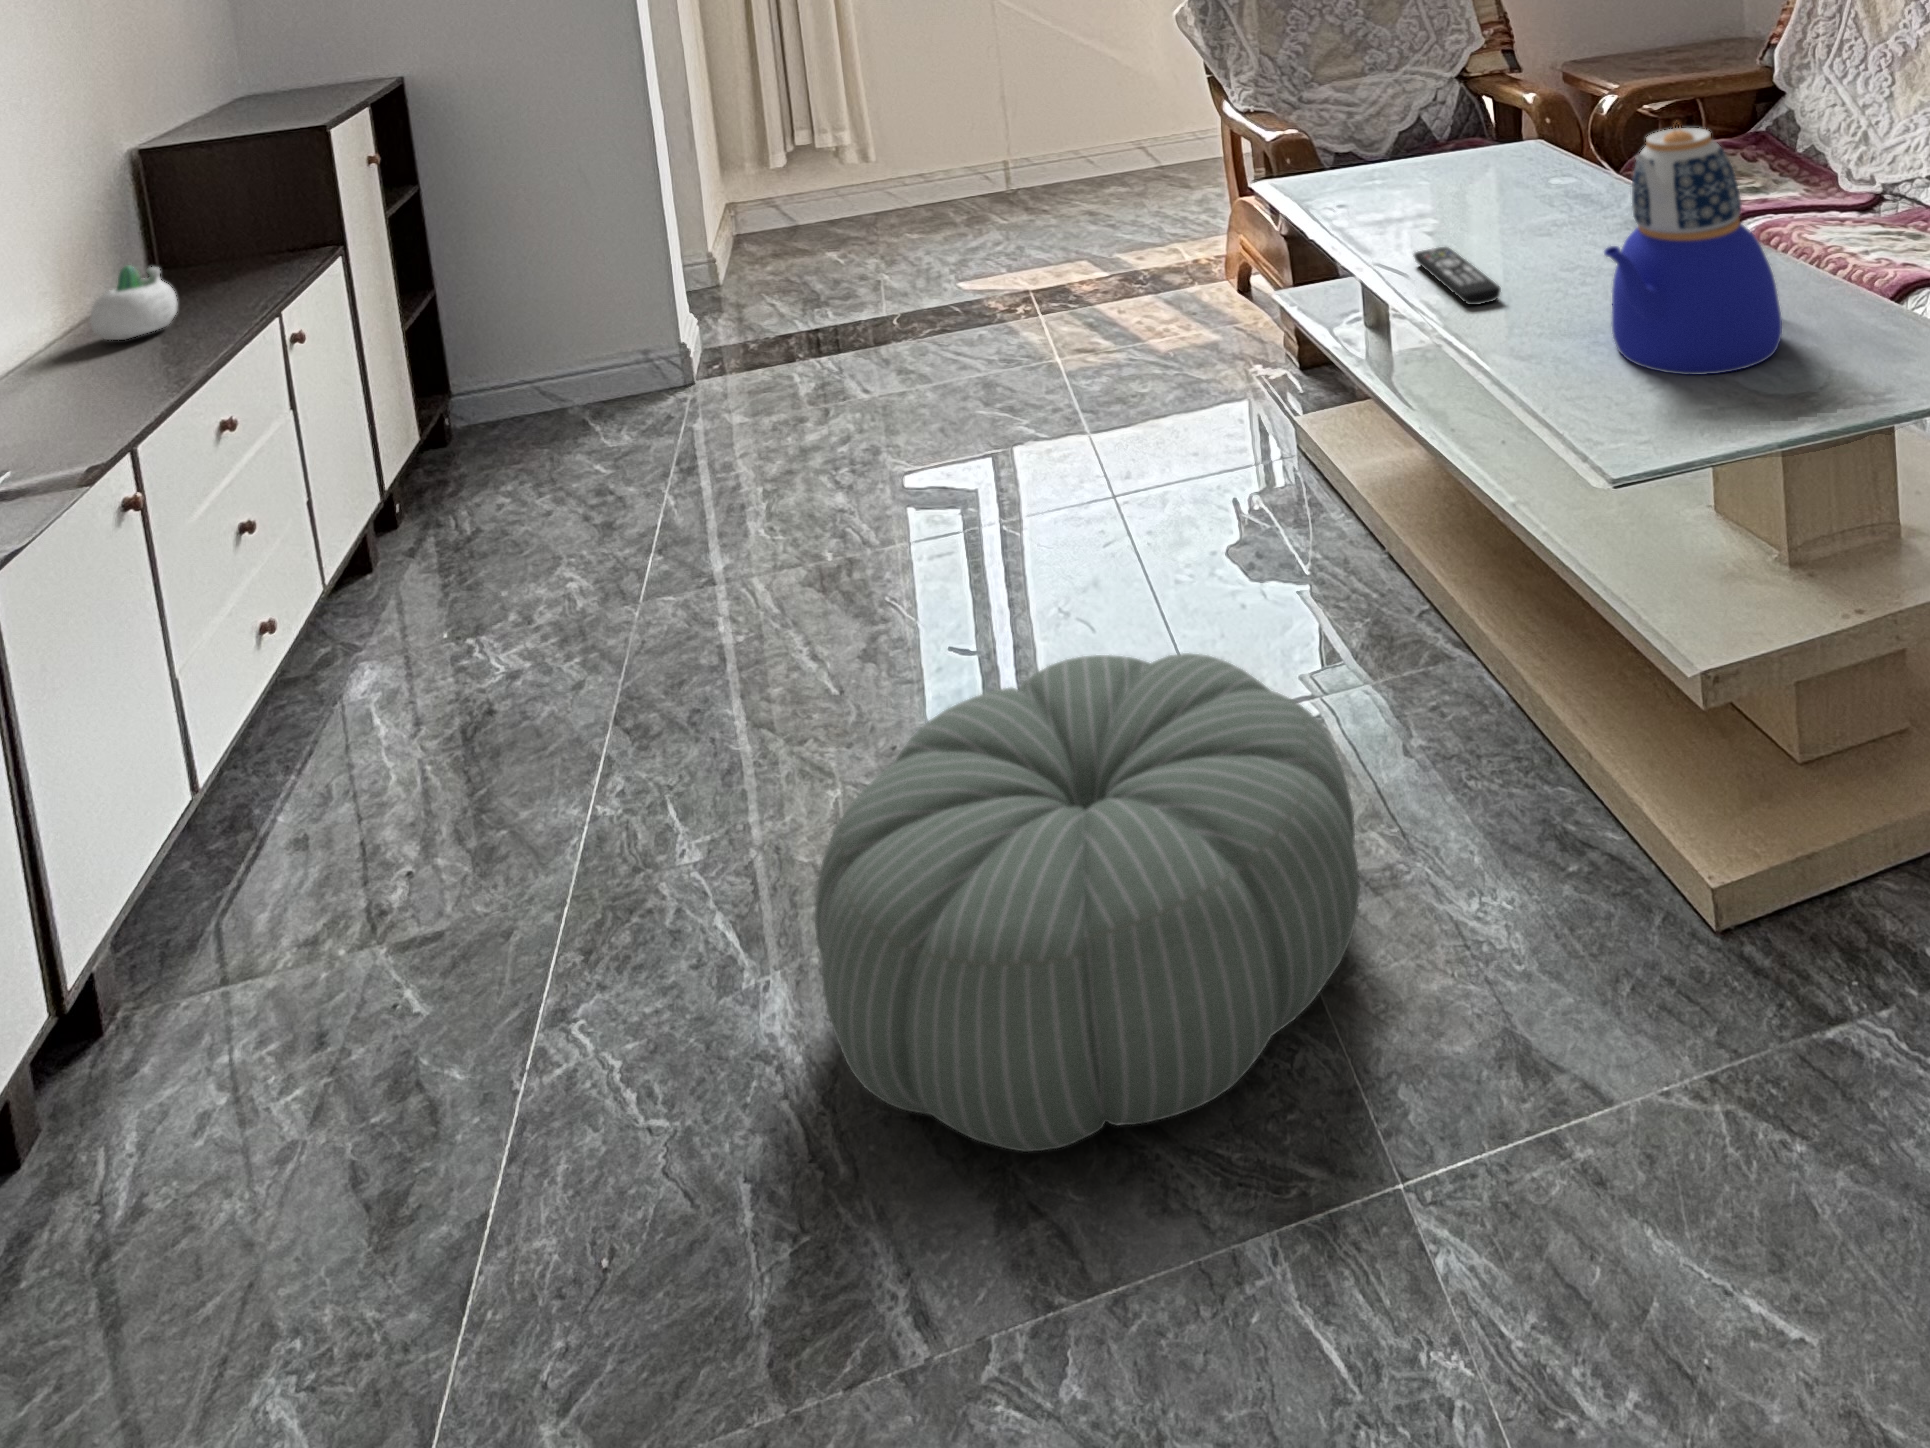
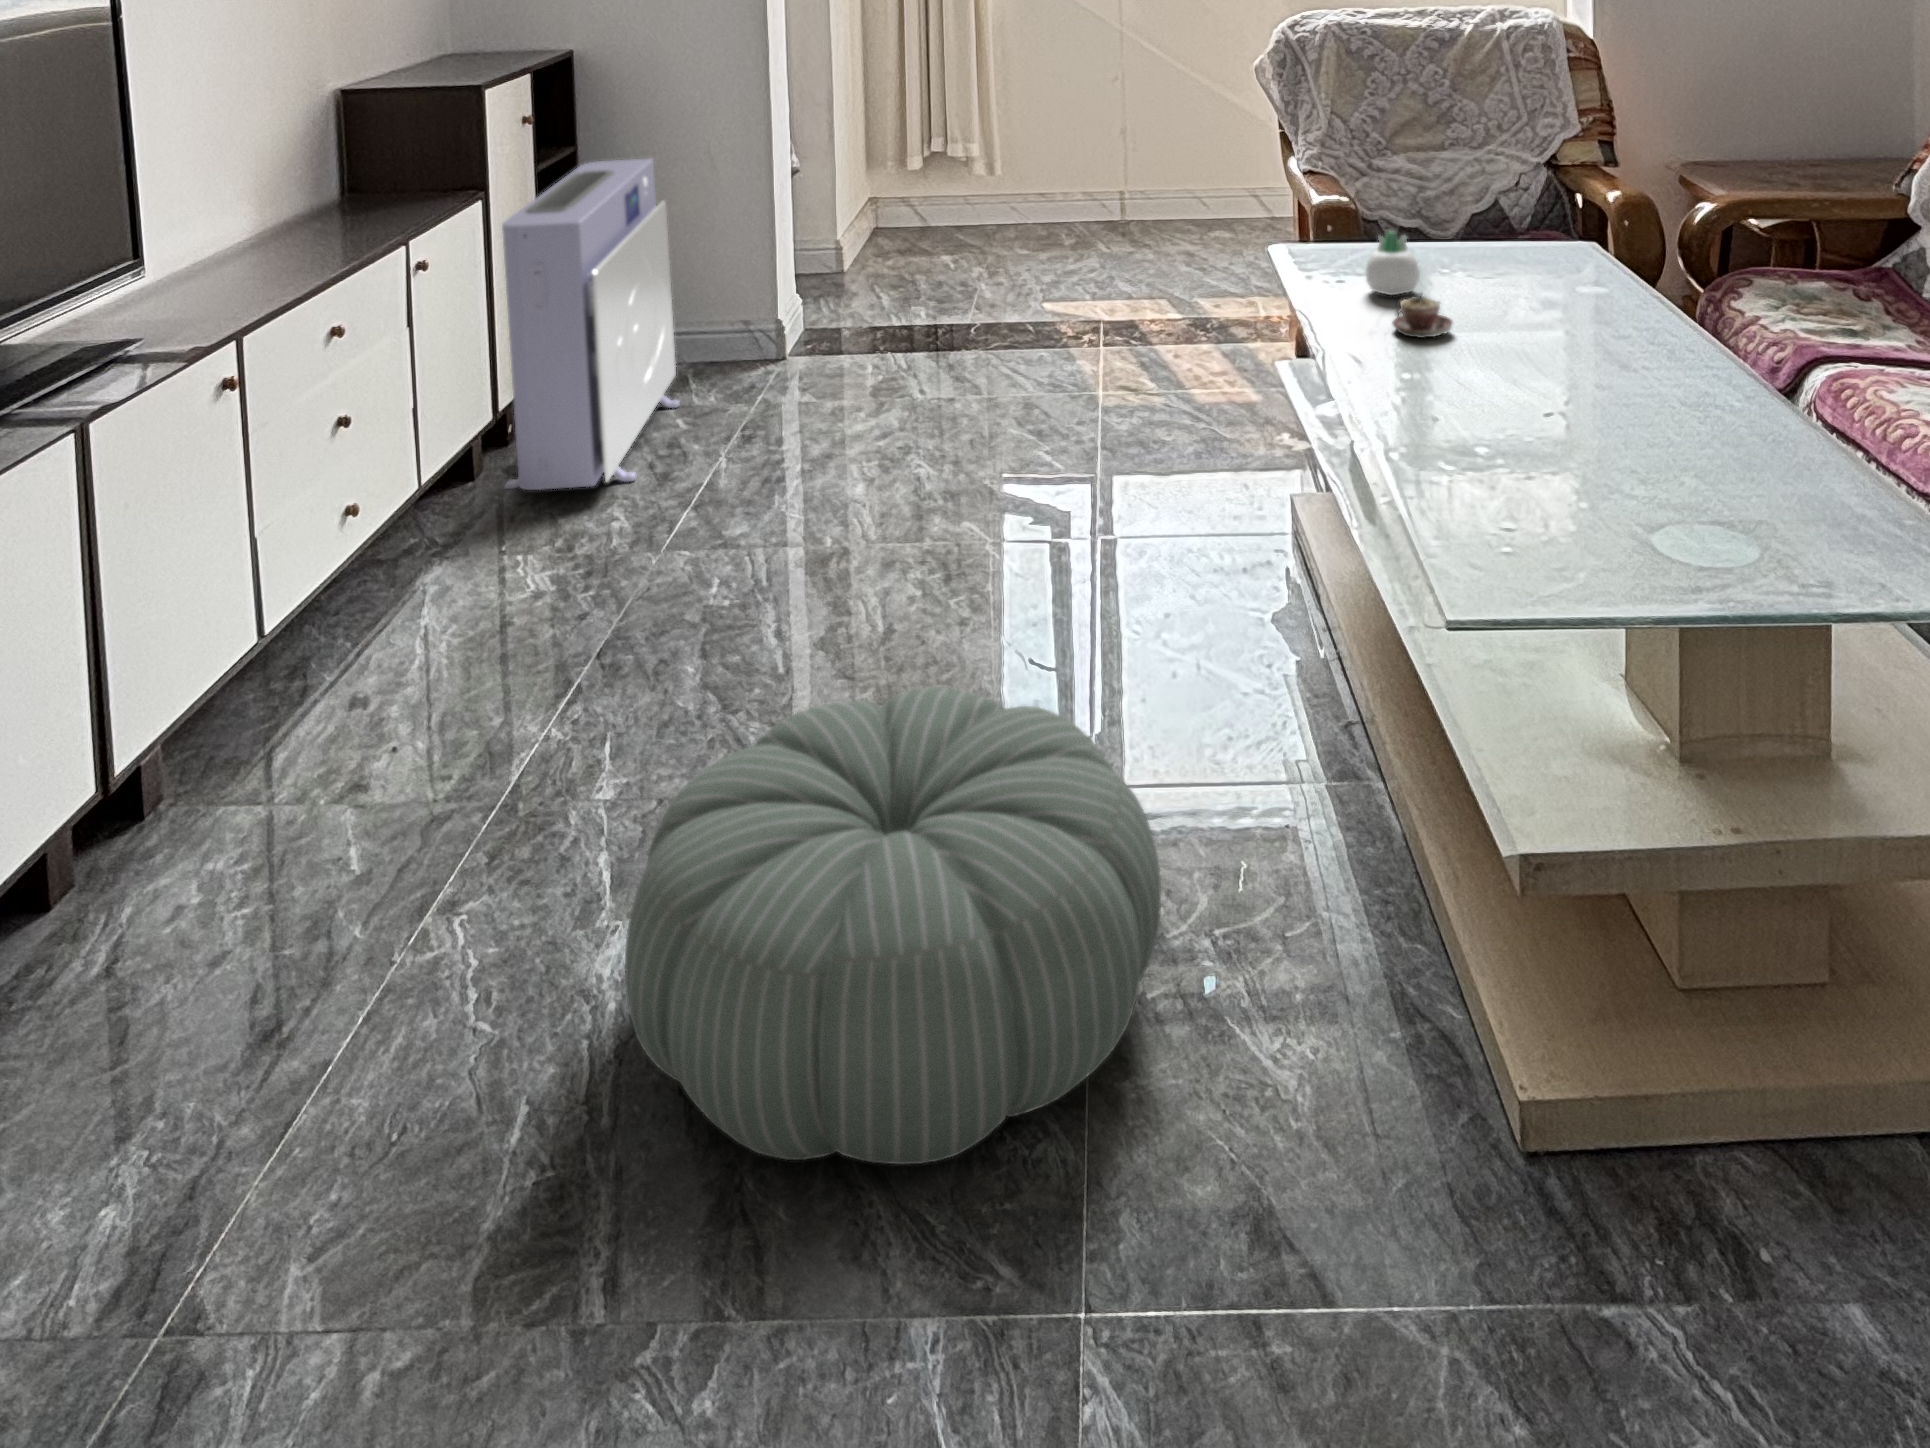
teapot: present [1604,126,1782,375] -> none [1514,238,1747,529]
air purifier: none [389,180,596,572] -> present [502,159,680,490]
teacup: none [1408,202,1464,245] -> present [1393,294,1452,338]
remote control: present [1414,247,1501,305] -> none [1383,341,1452,407]
succulent planter: present [90,266,177,340] -> present [1366,231,1420,295]

